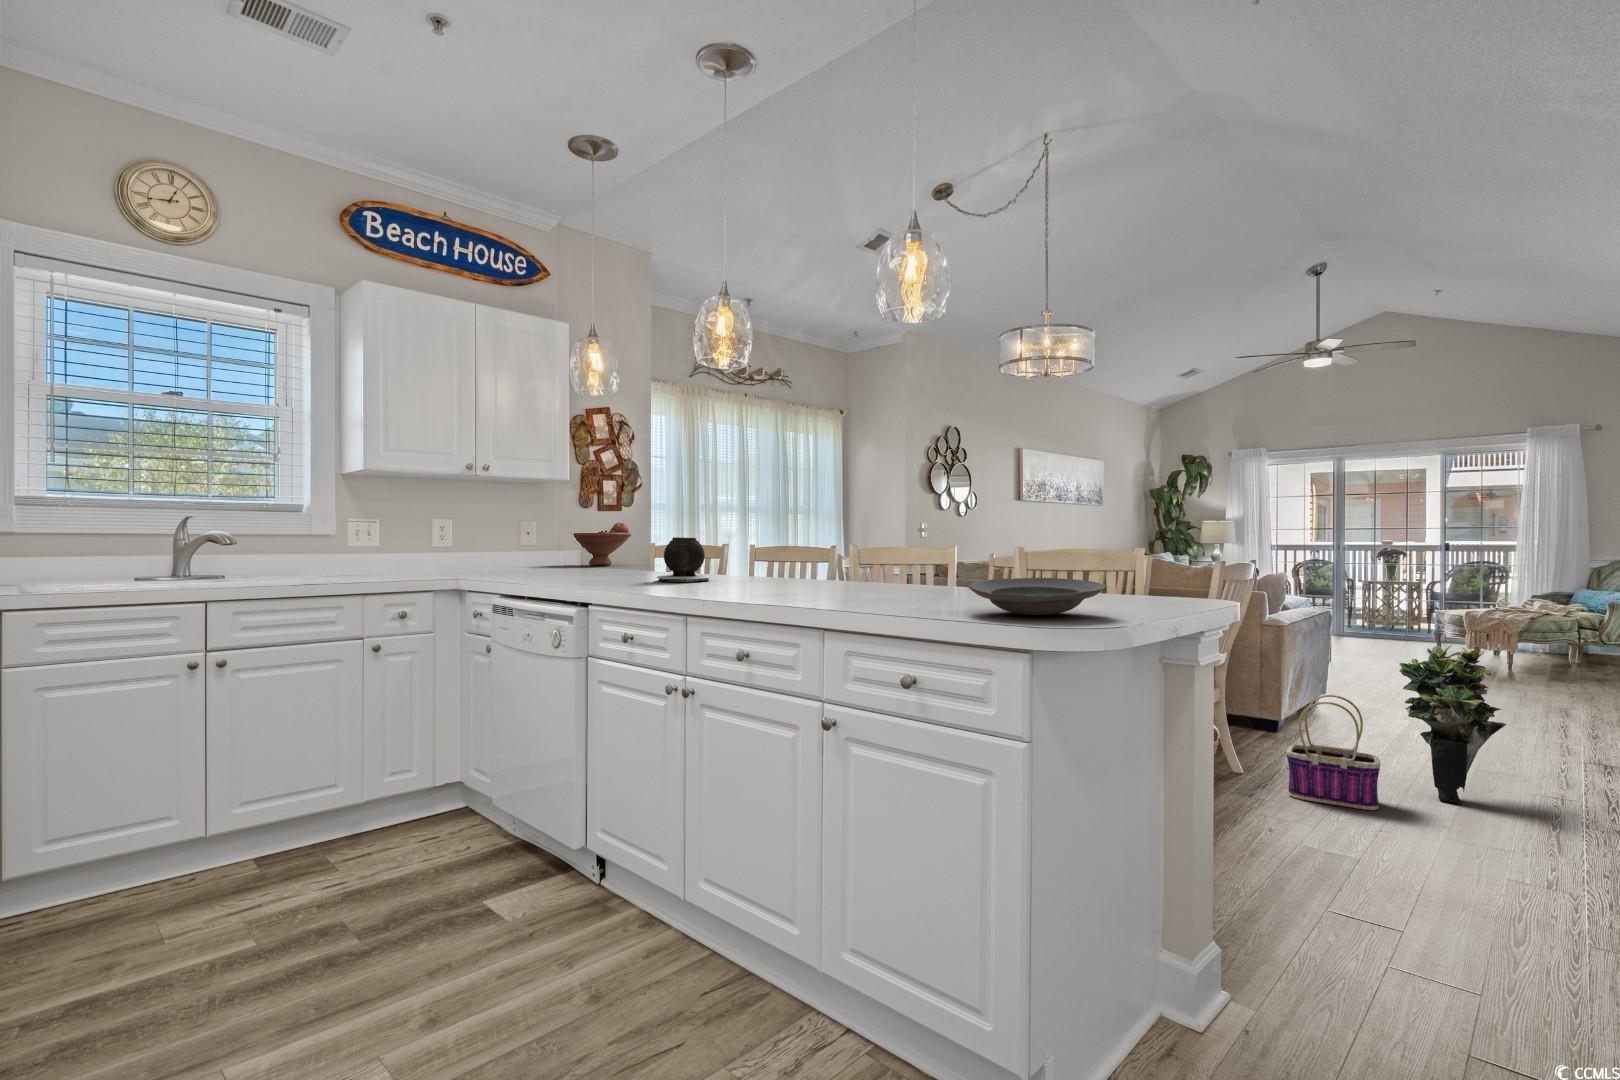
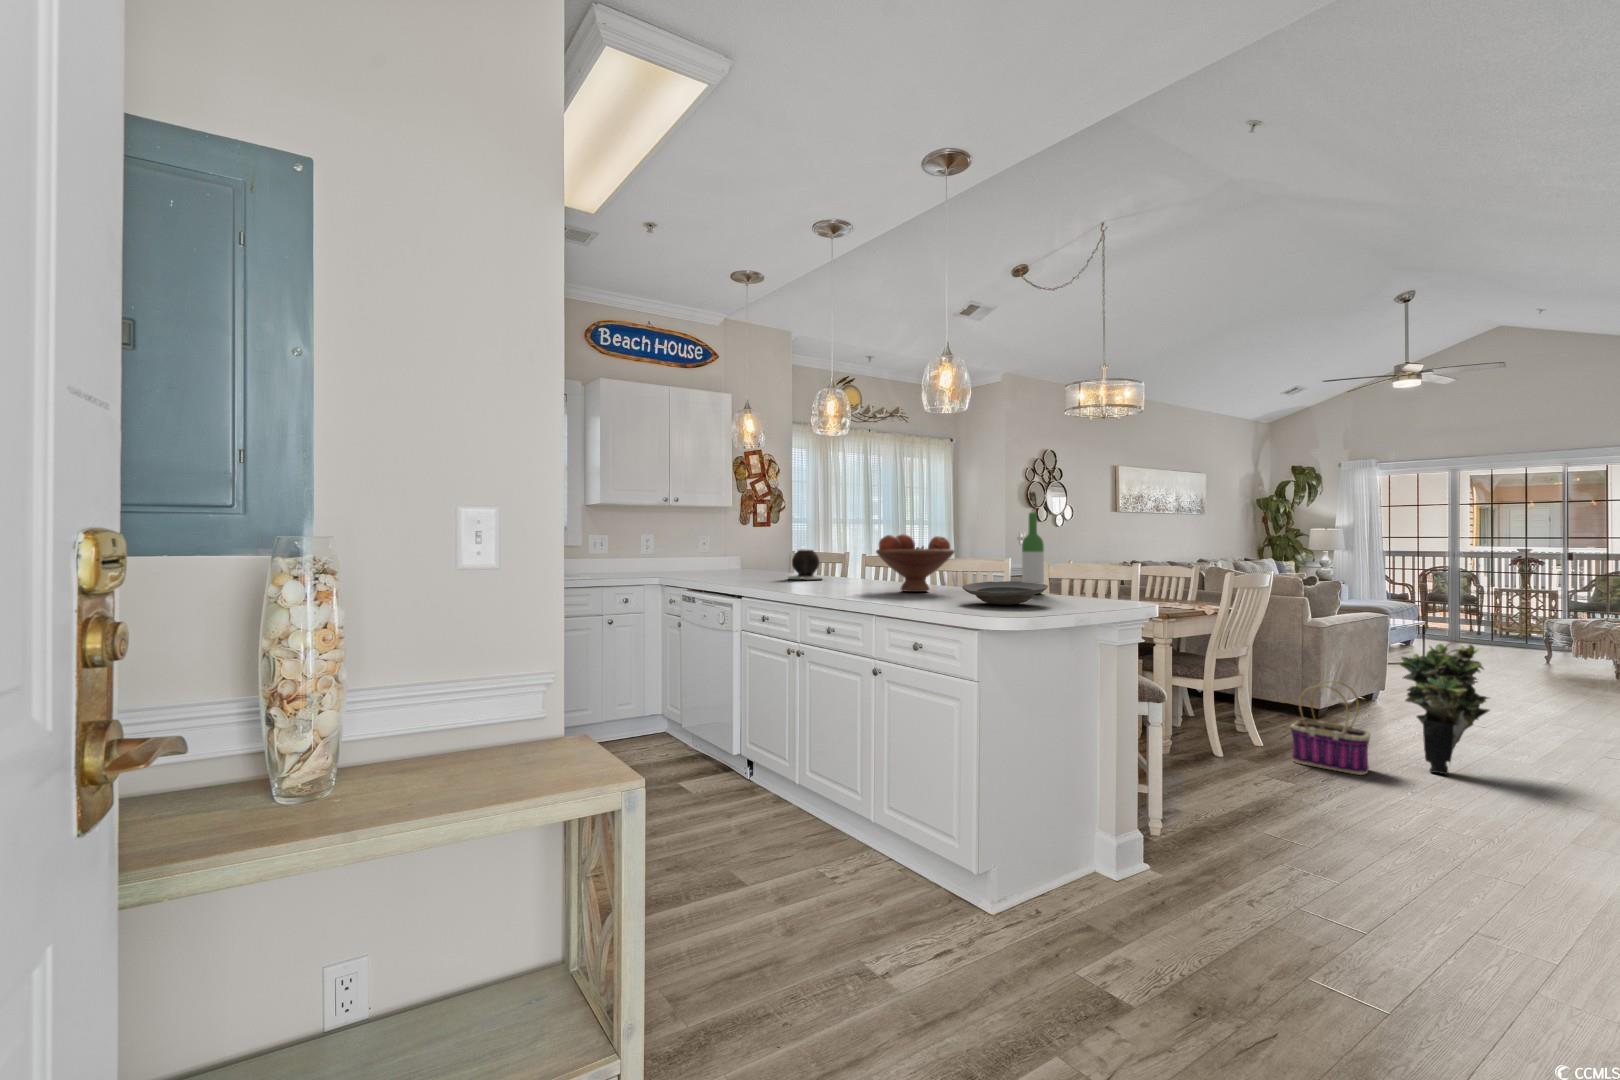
wine bottle: none [1021,477,1053,596] -> present [1022,513,1044,584]
fruit bowl: present [571,523,631,566] -> present [876,534,954,592]

